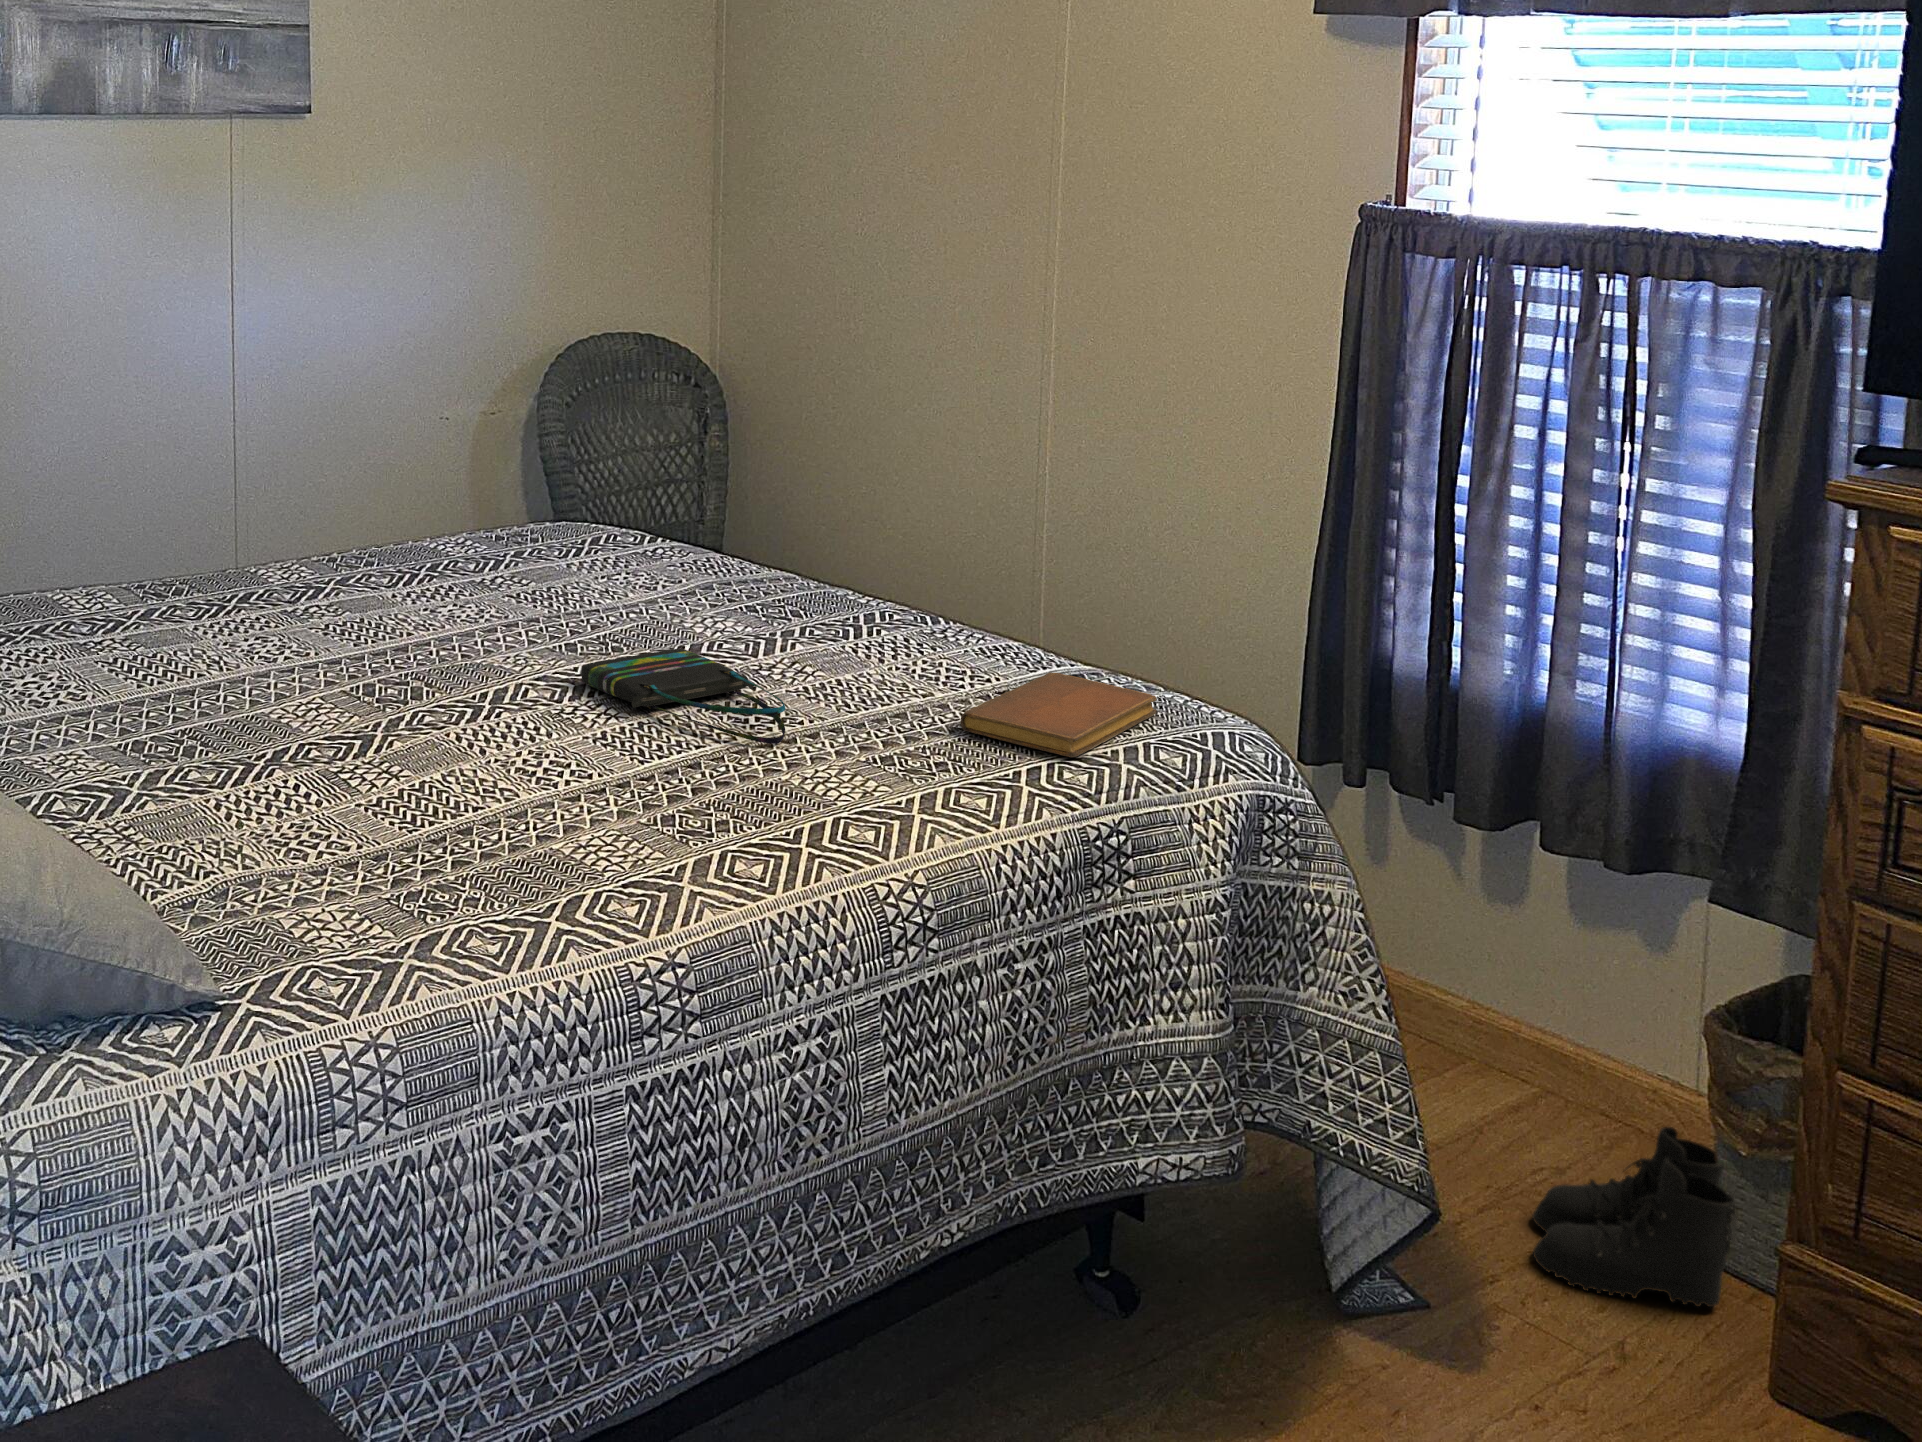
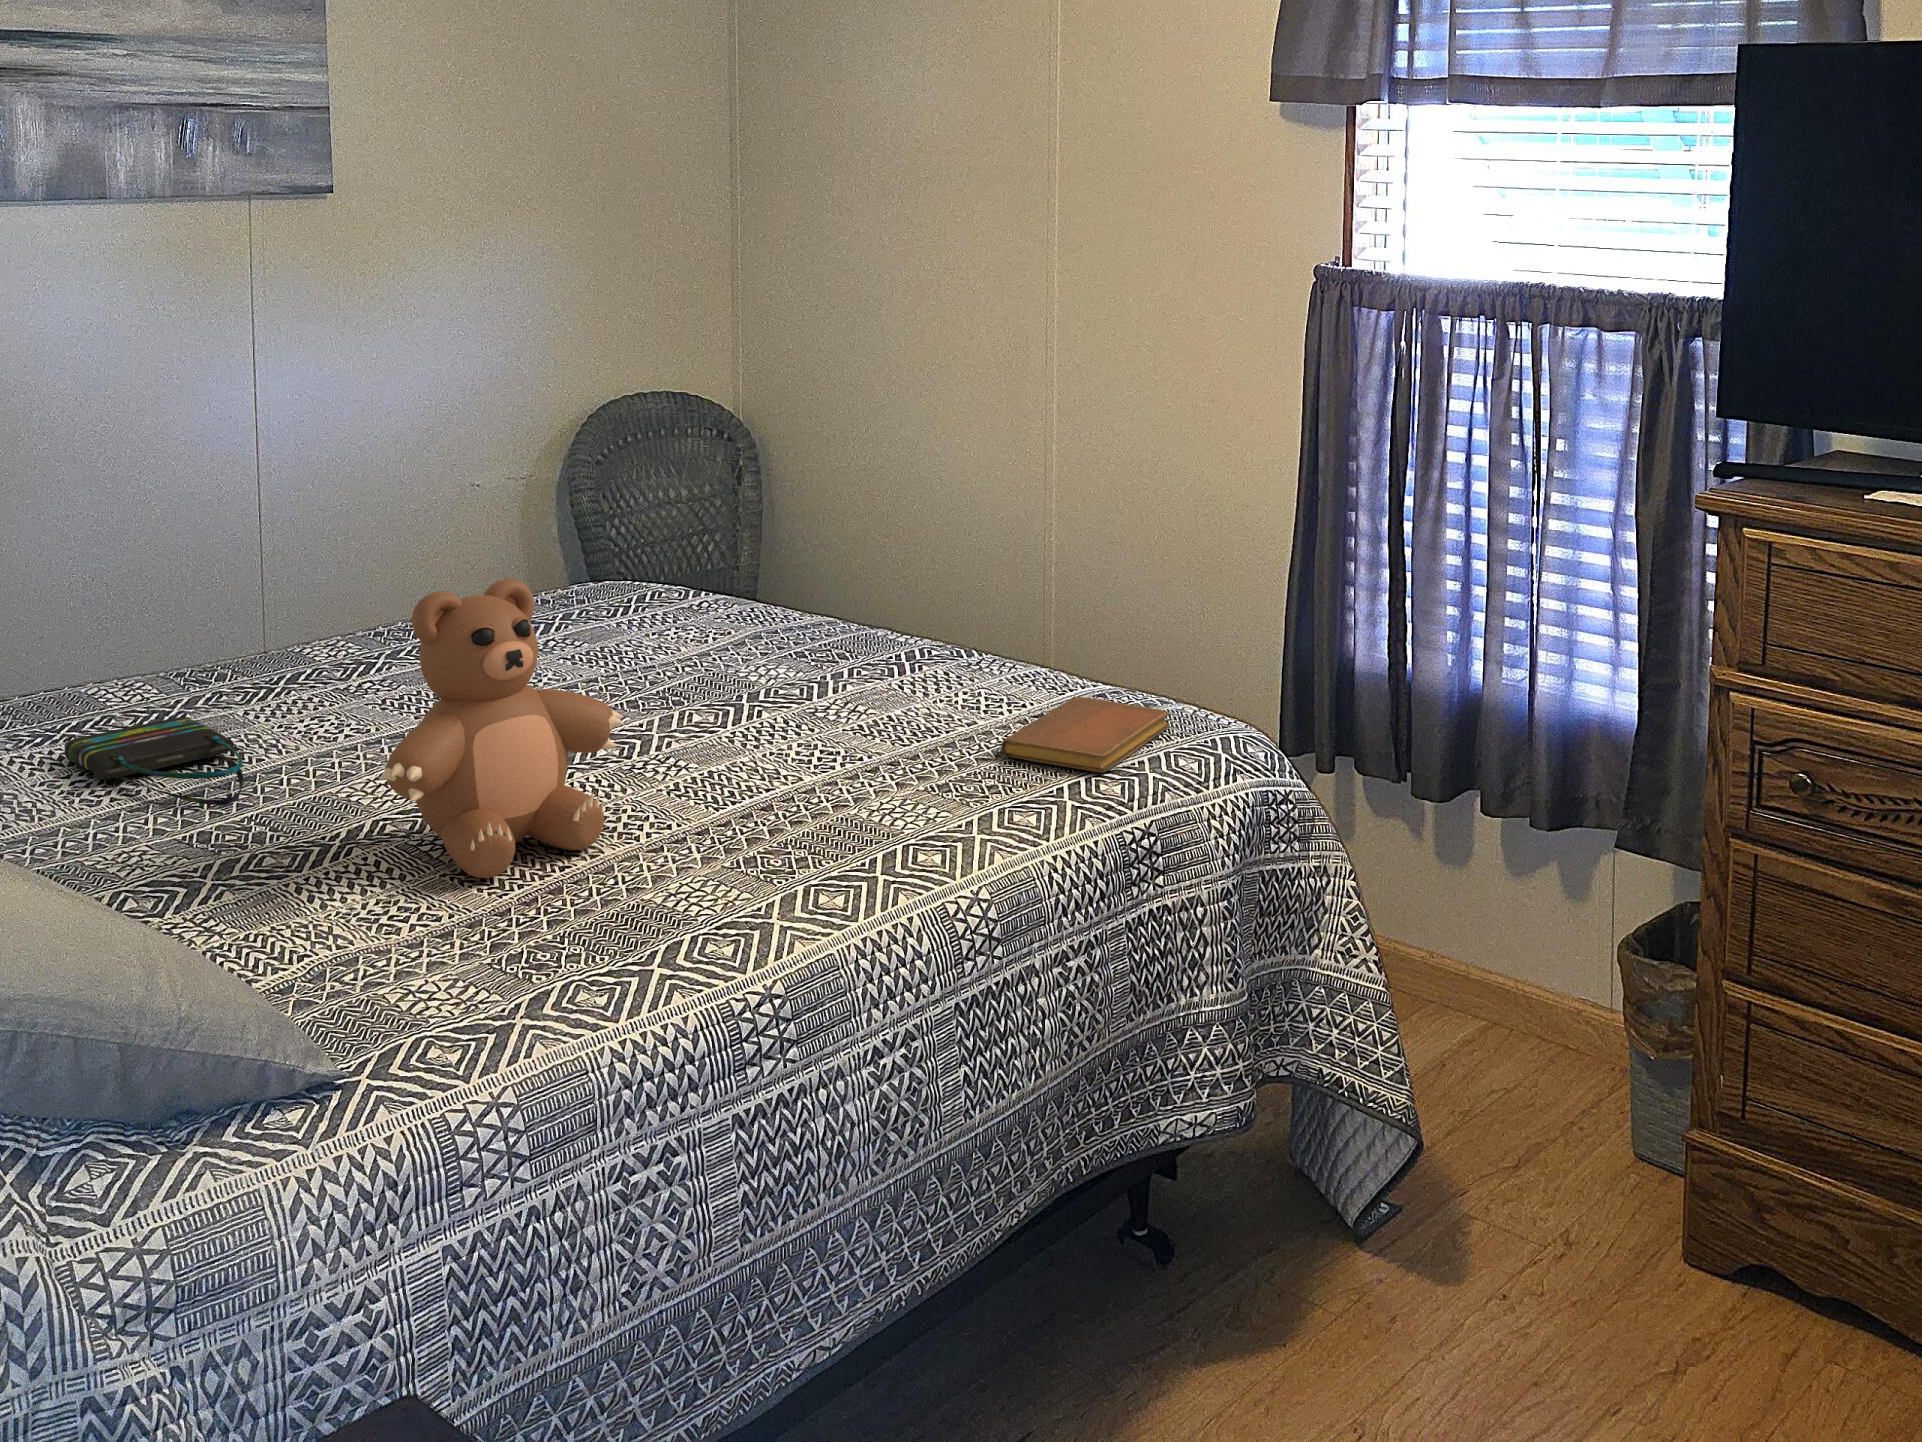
teddy bear: none [294,502,549,811] -> present [380,579,624,878]
tote bag: present [582,649,785,744] -> present [65,717,243,805]
boots: present [1532,1127,1739,1307] -> none [1492,1044,1656,1194]

